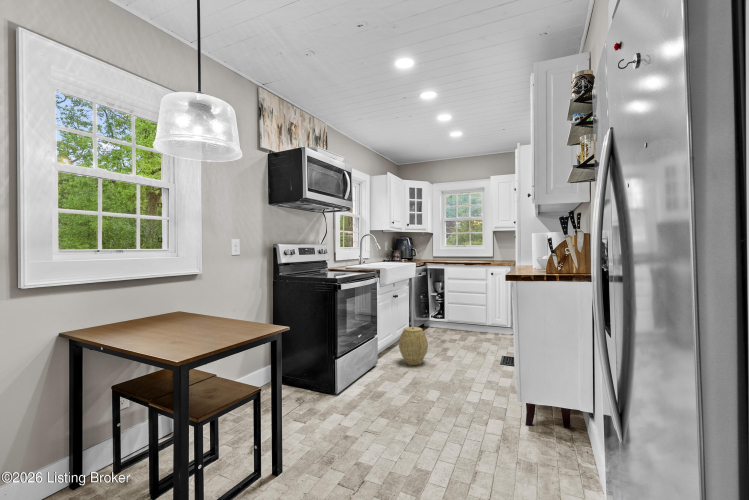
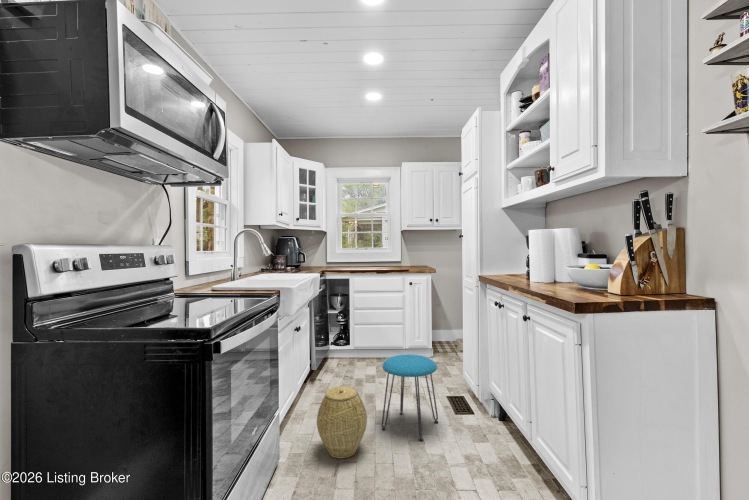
stool: none [442,315,481,366] -> present [382,354,438,441]

